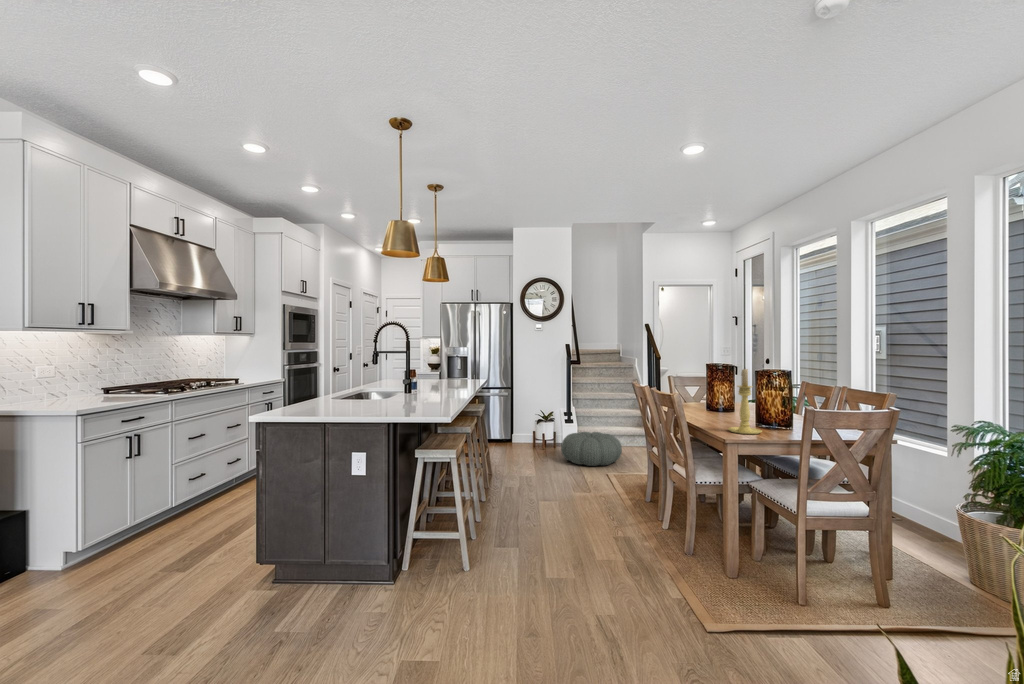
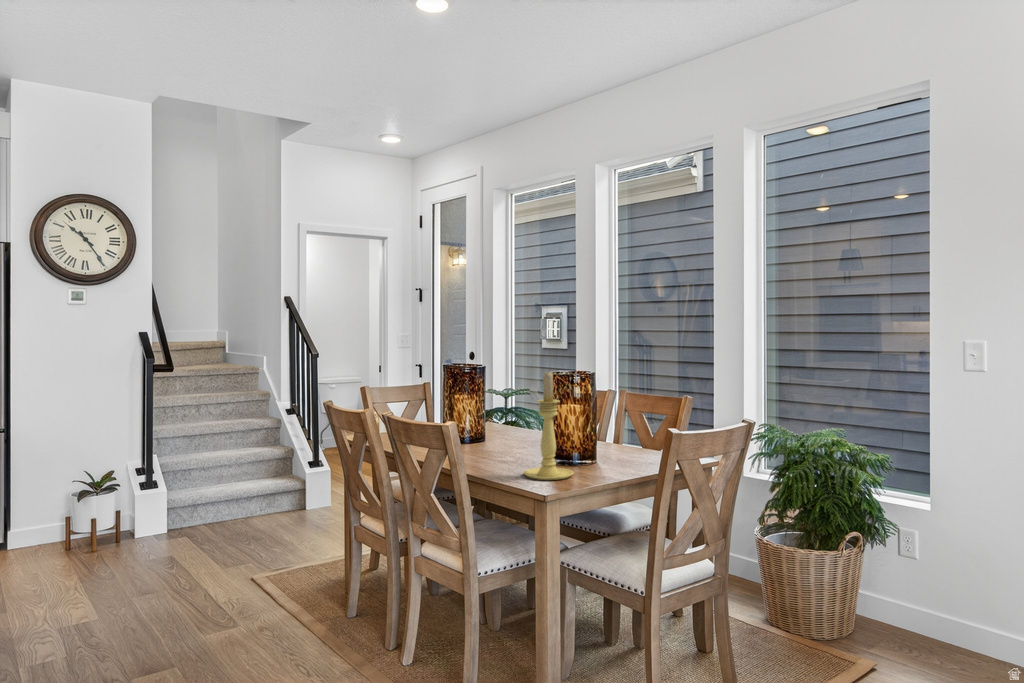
pouf: present [561,432,622,466] -> none [145,500,269,569]

